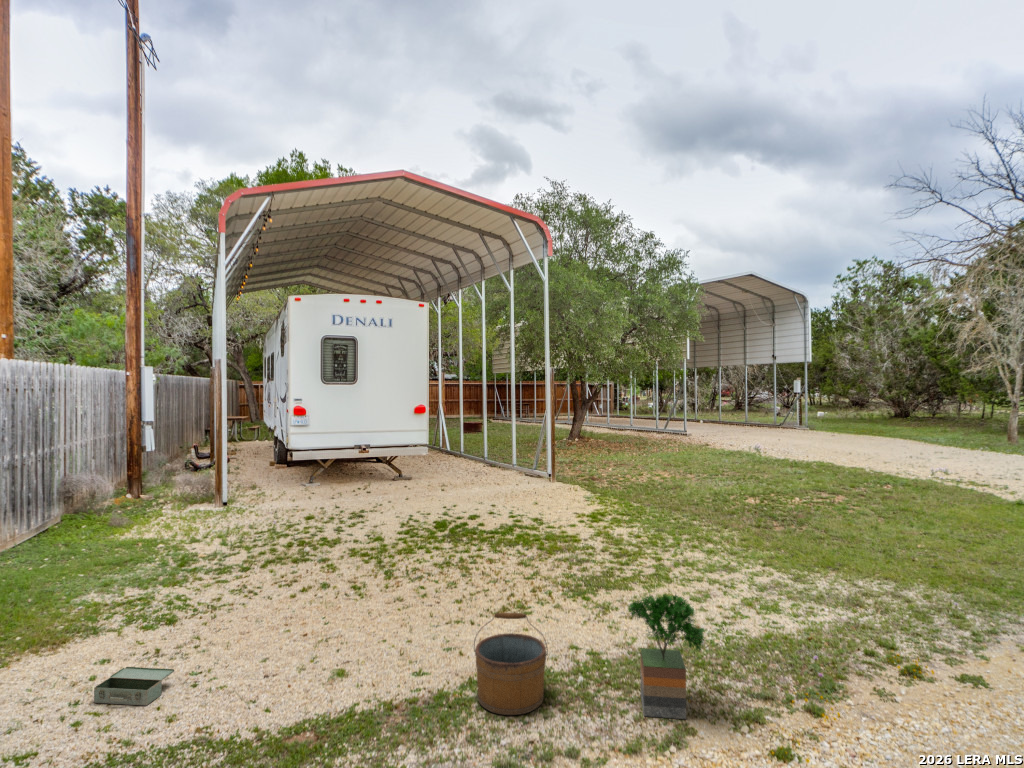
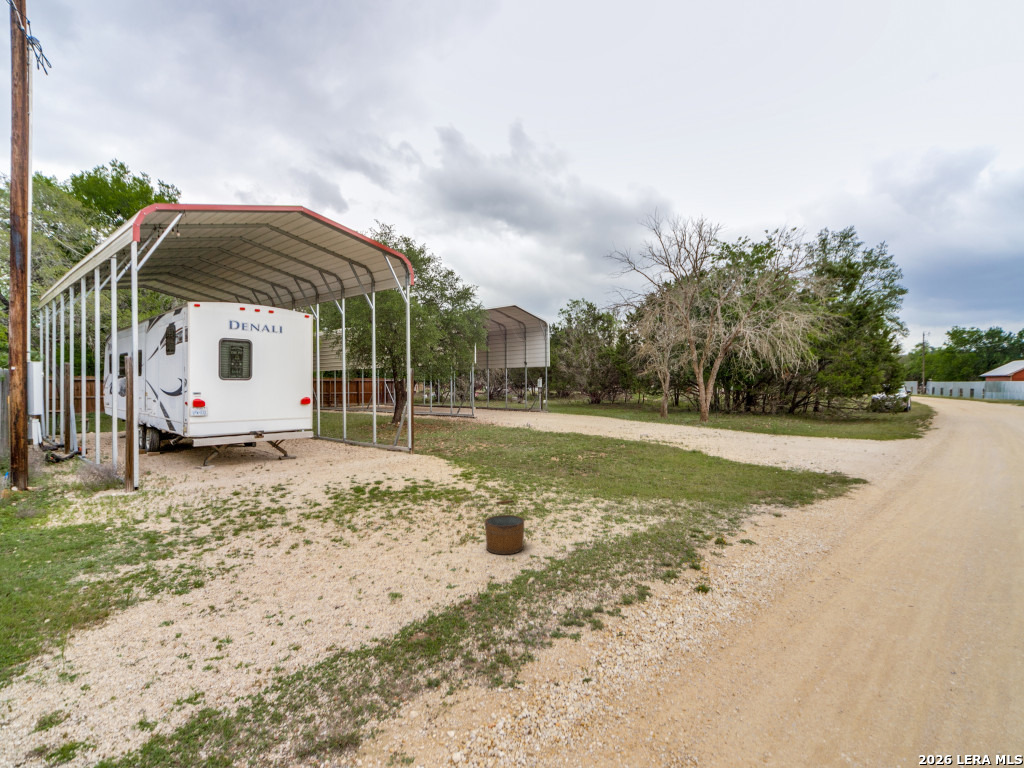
potted tree: present [628,595,704,719] -> none [560,481,603,543]
toolbox: present [94,667,174,706] -> none [238,570,286,598]

